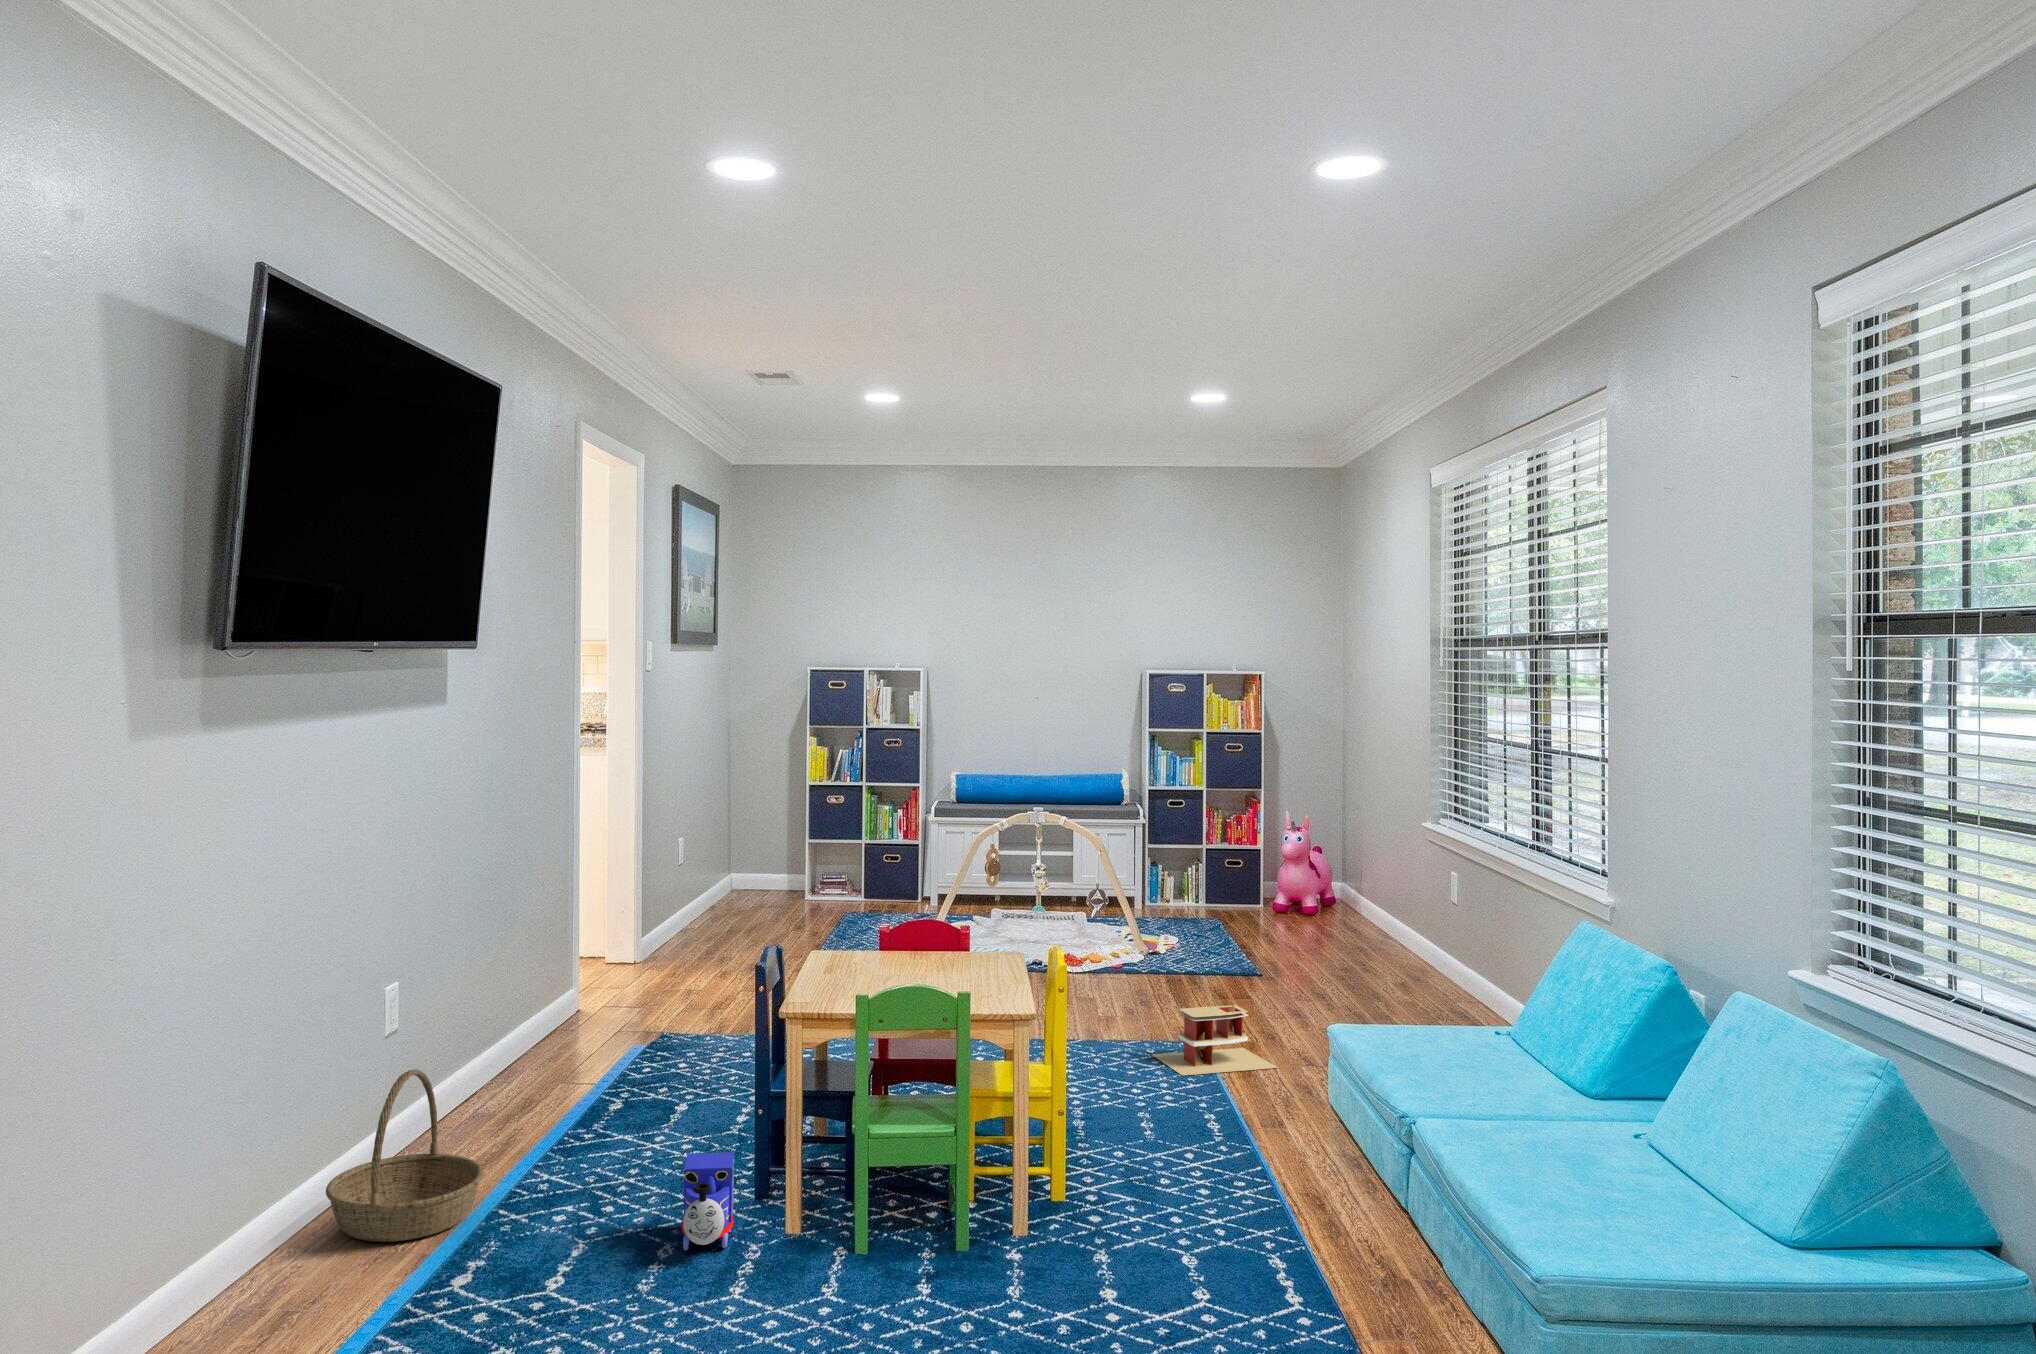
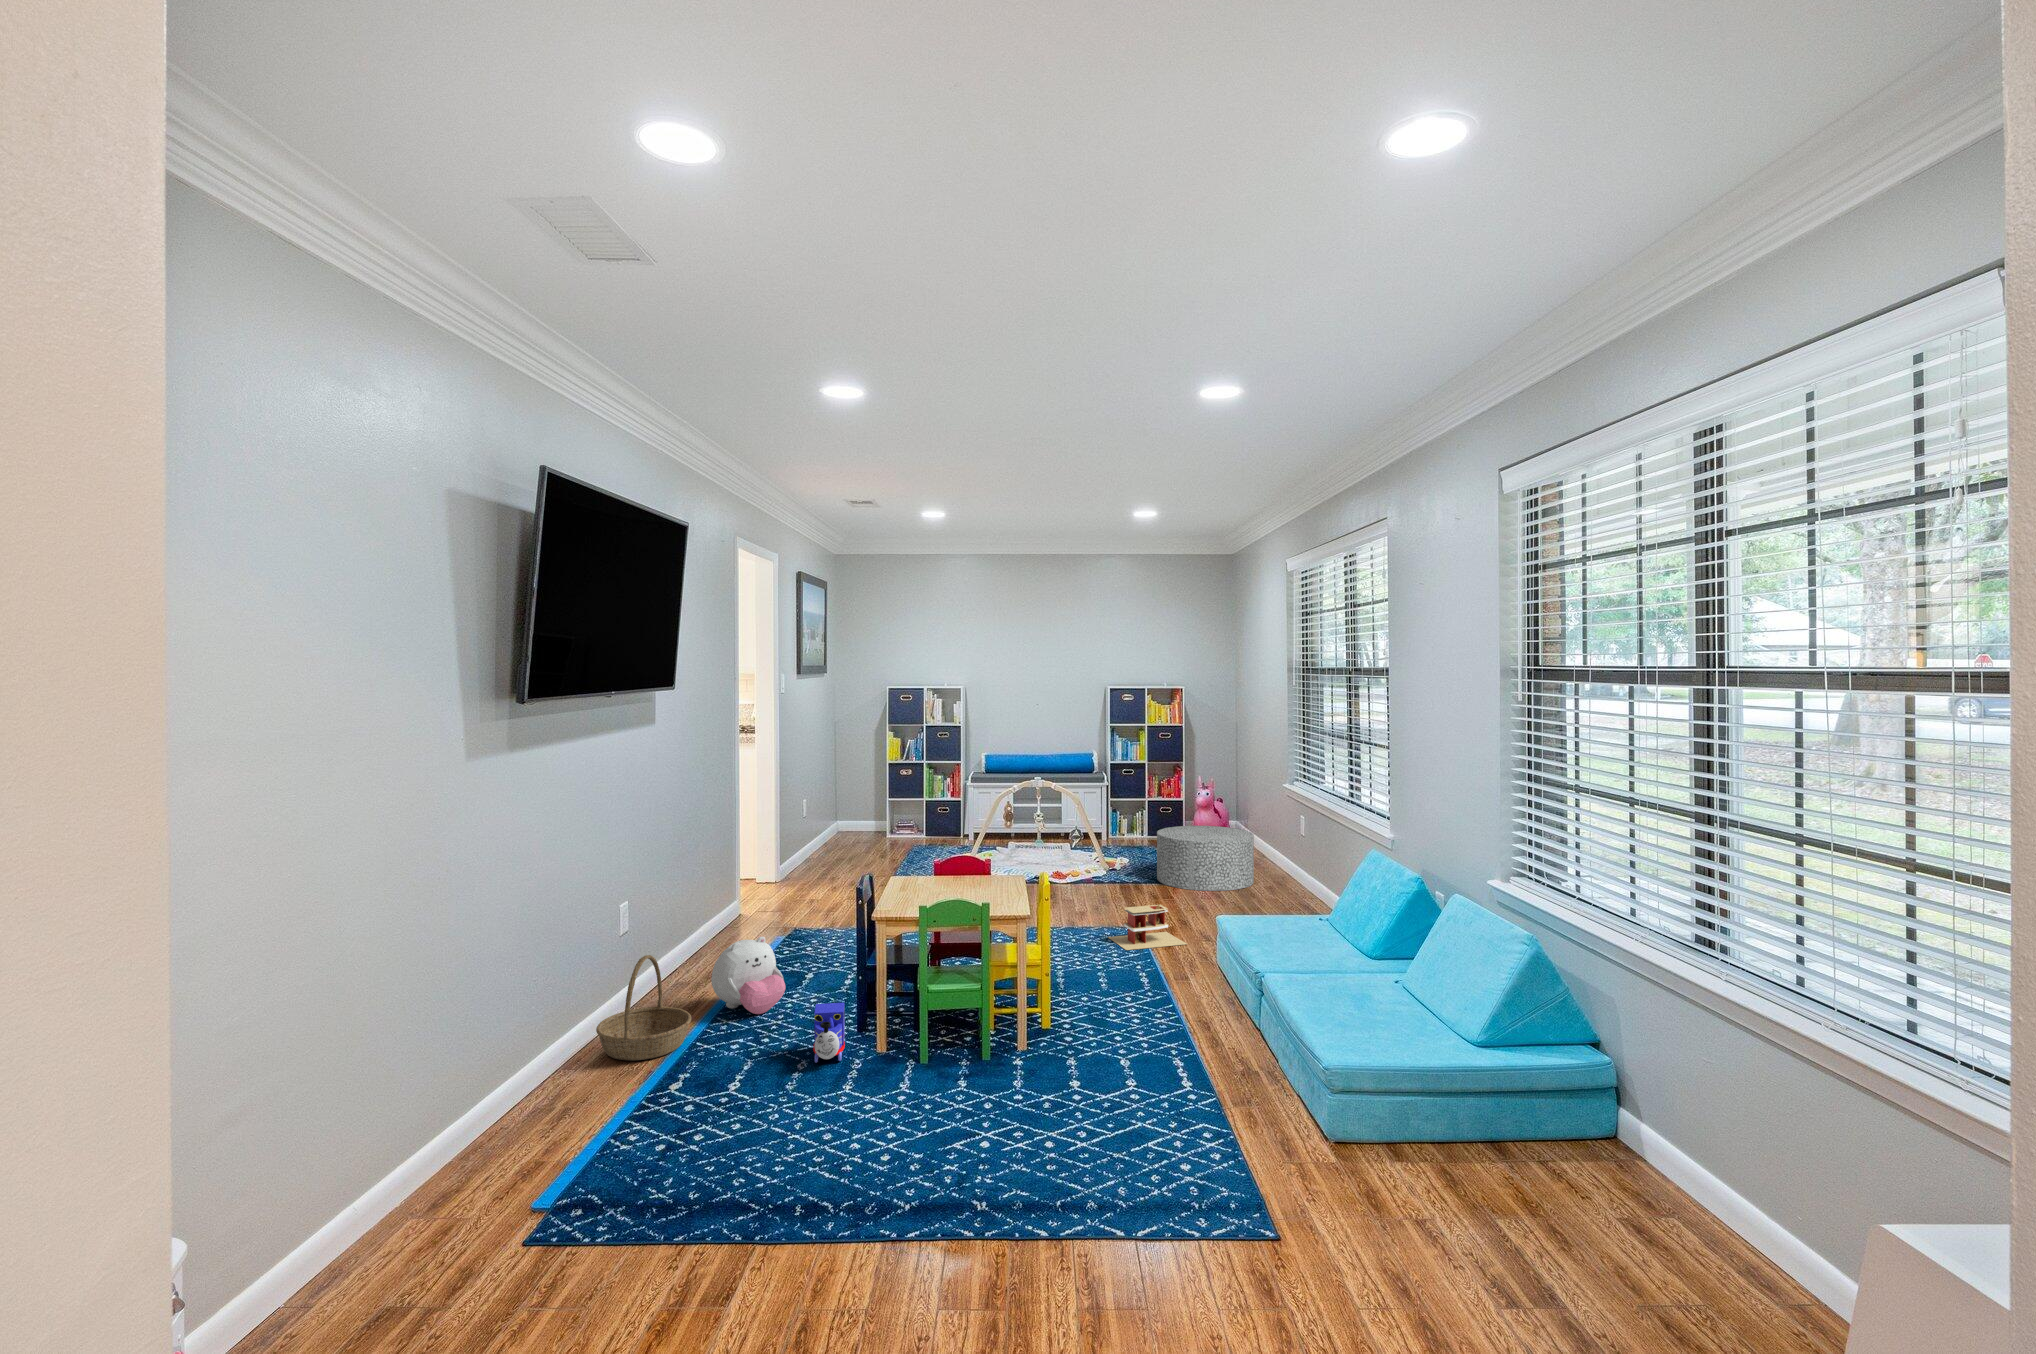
ottoman: none [1223,886,1374,986] -> present [1157,826,1254,891]
plush toy: none [520,1043,640,1168] -> present [711,937,786,1014]

